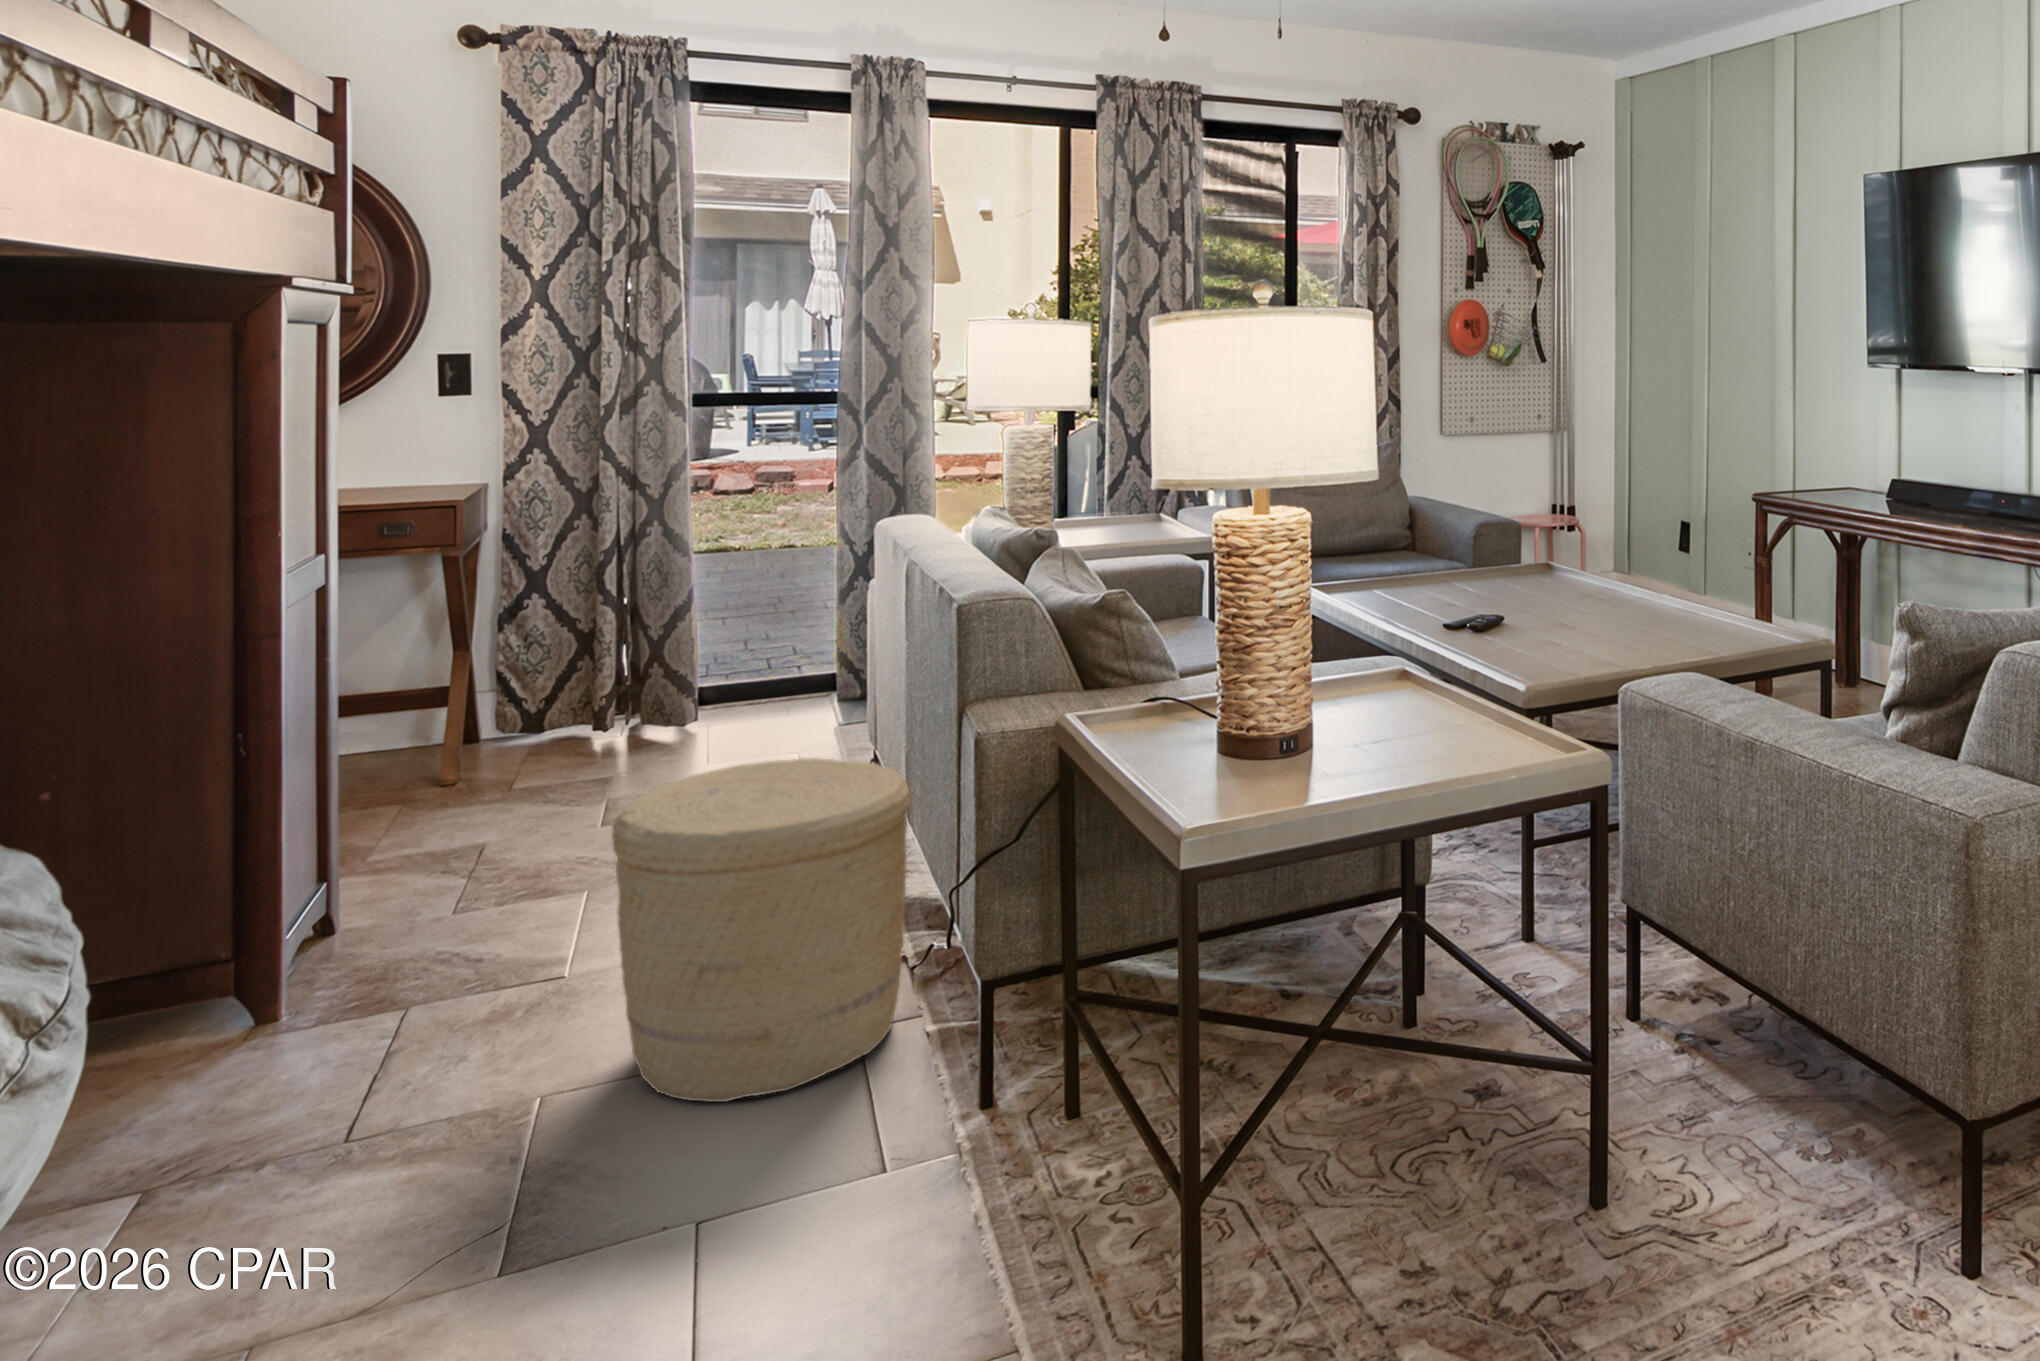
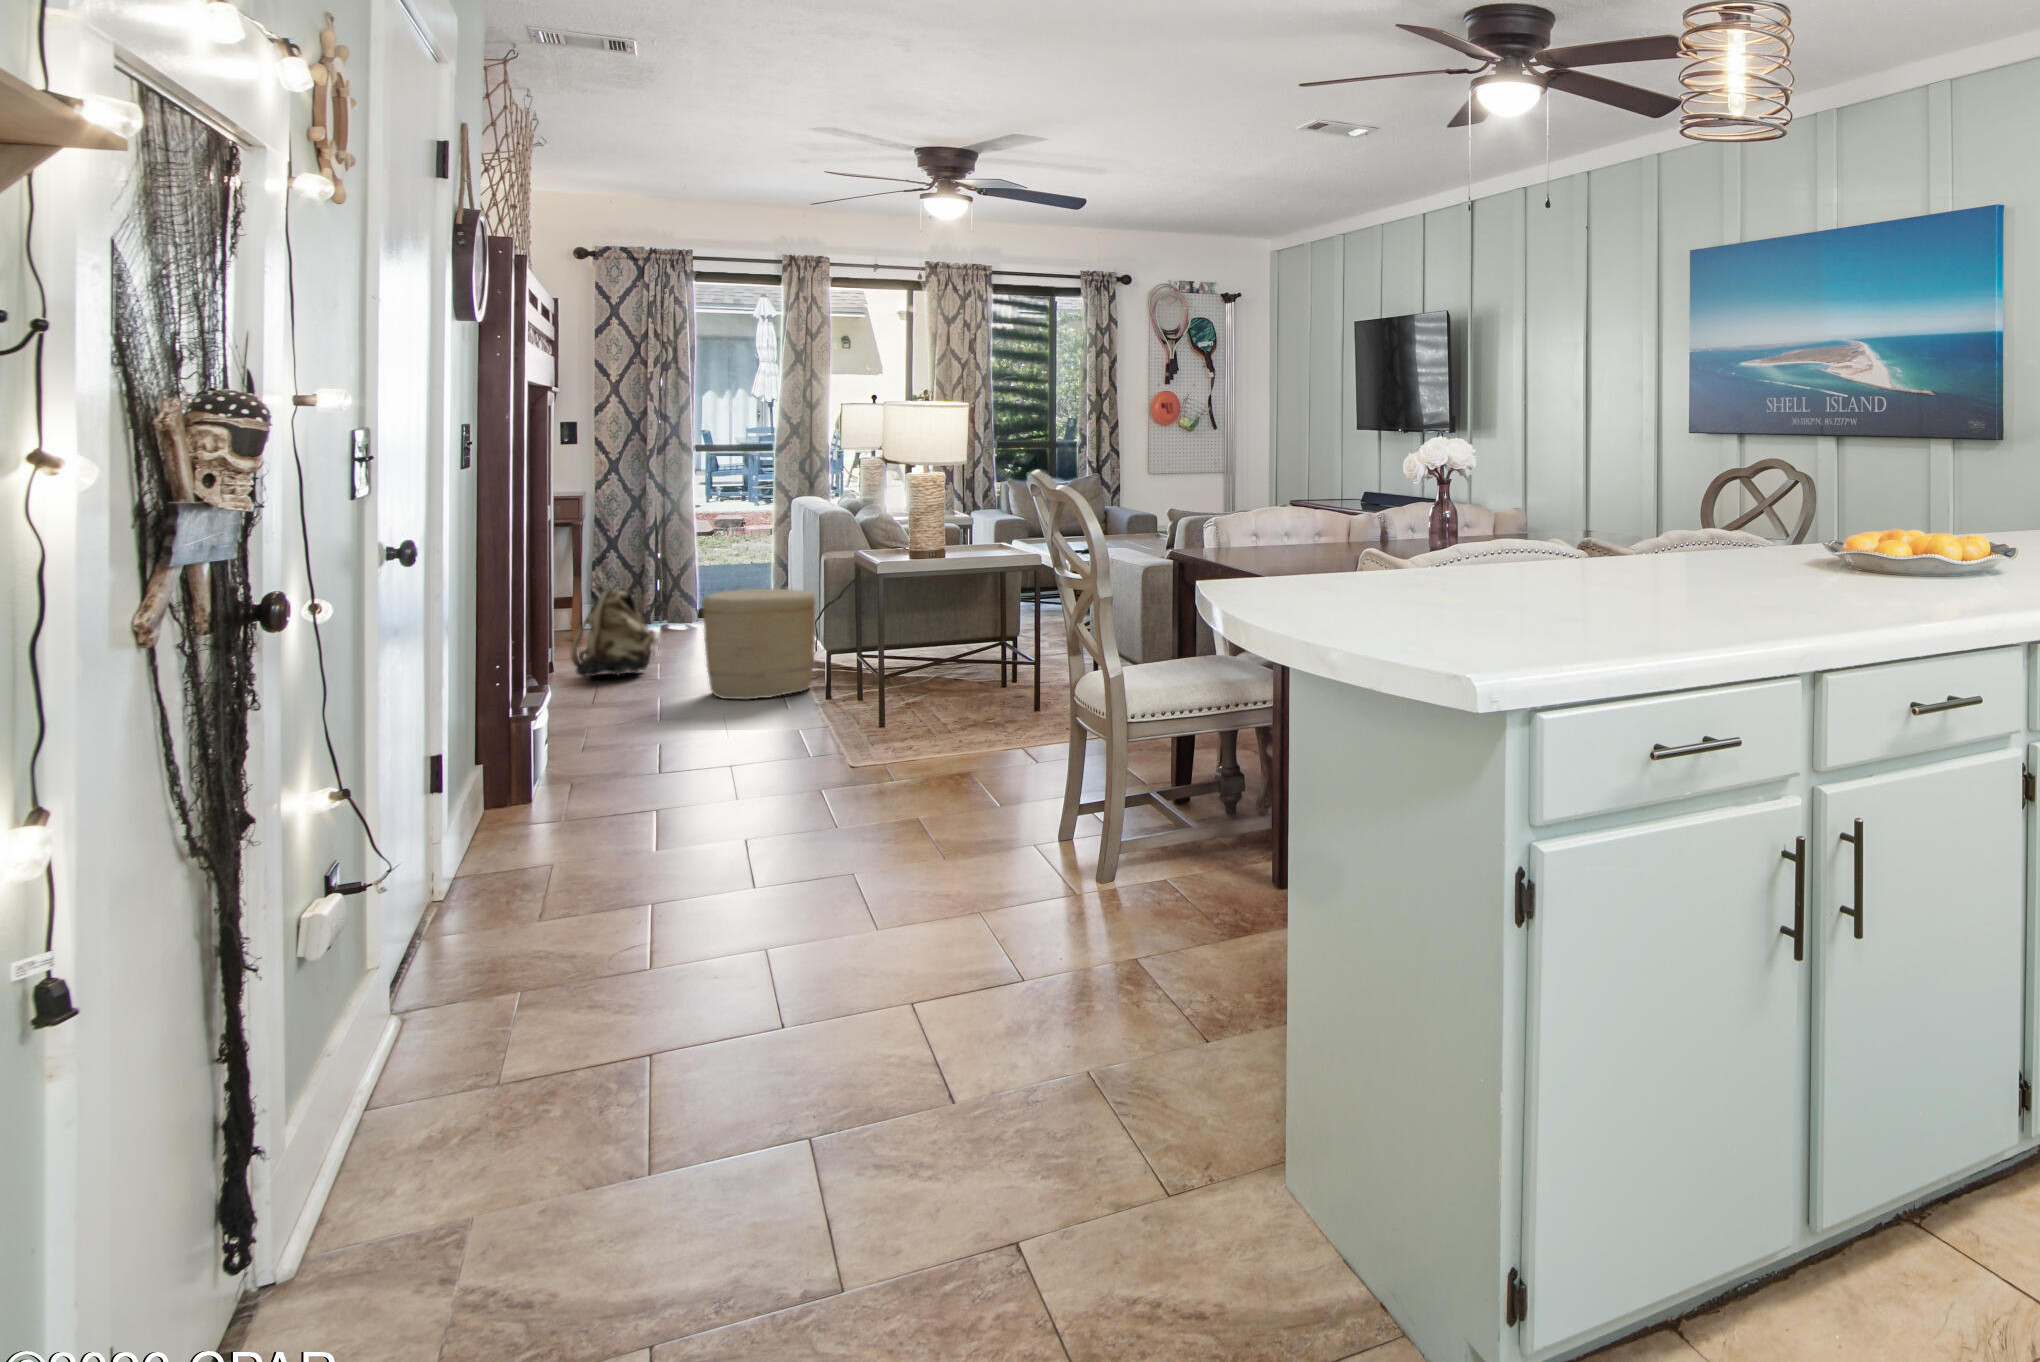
backpack: none [339,726,546,956] -> present [571,583,654,677]

